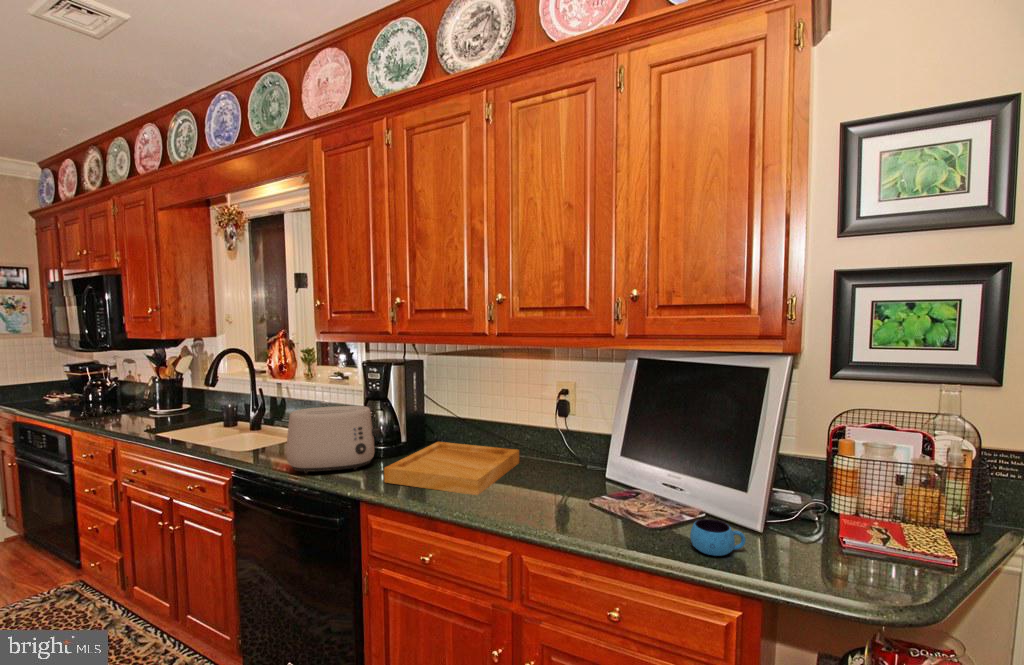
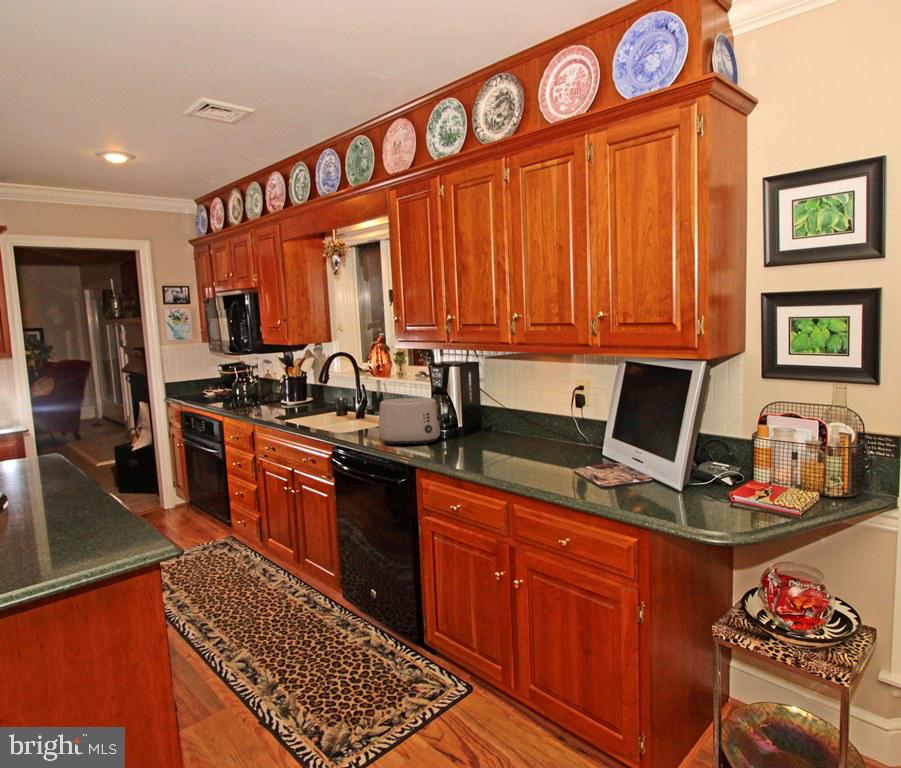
tray: present [384,442,519,495] -> none [442,428,547,461]
mug: present [690,519,746,556] -> none [619,473,654,494]

